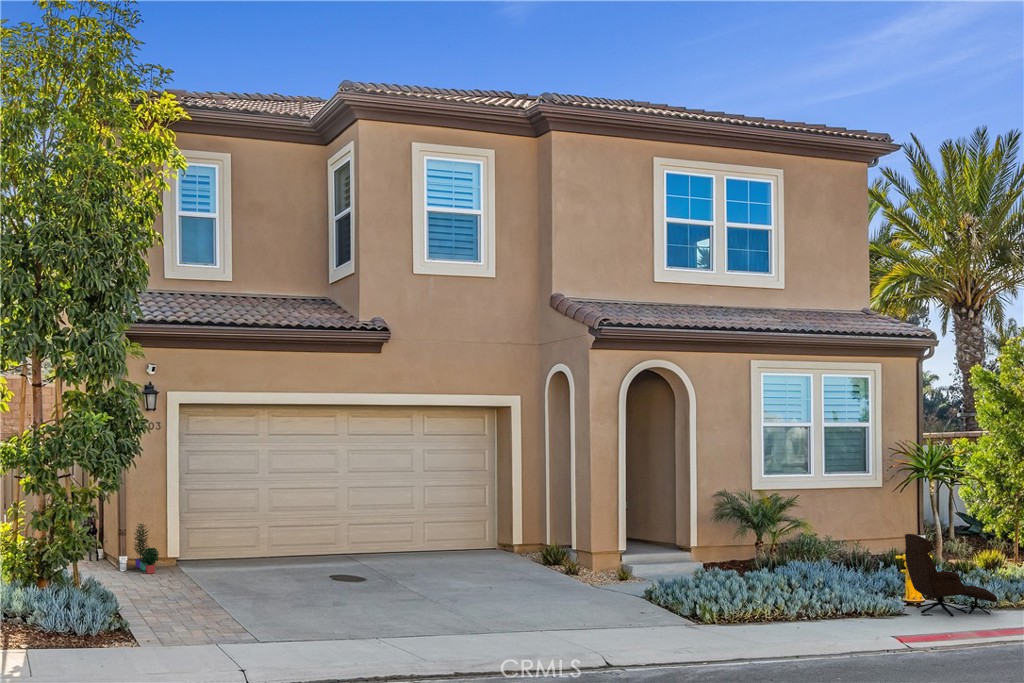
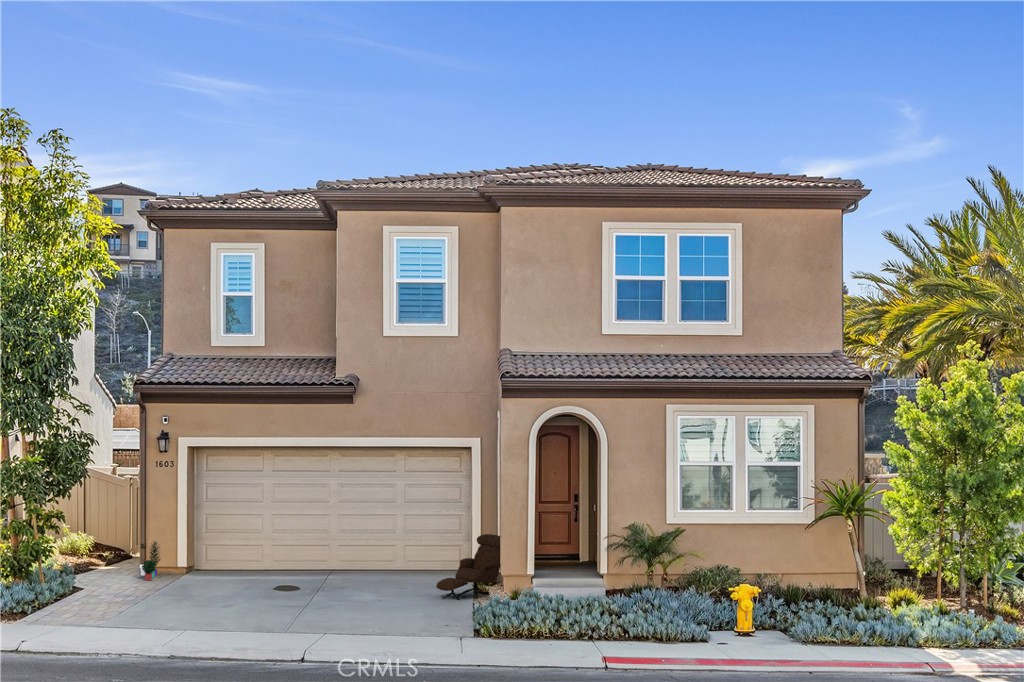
lounge chair: present [905,534,998,616] -> present [436,534,502,600]

